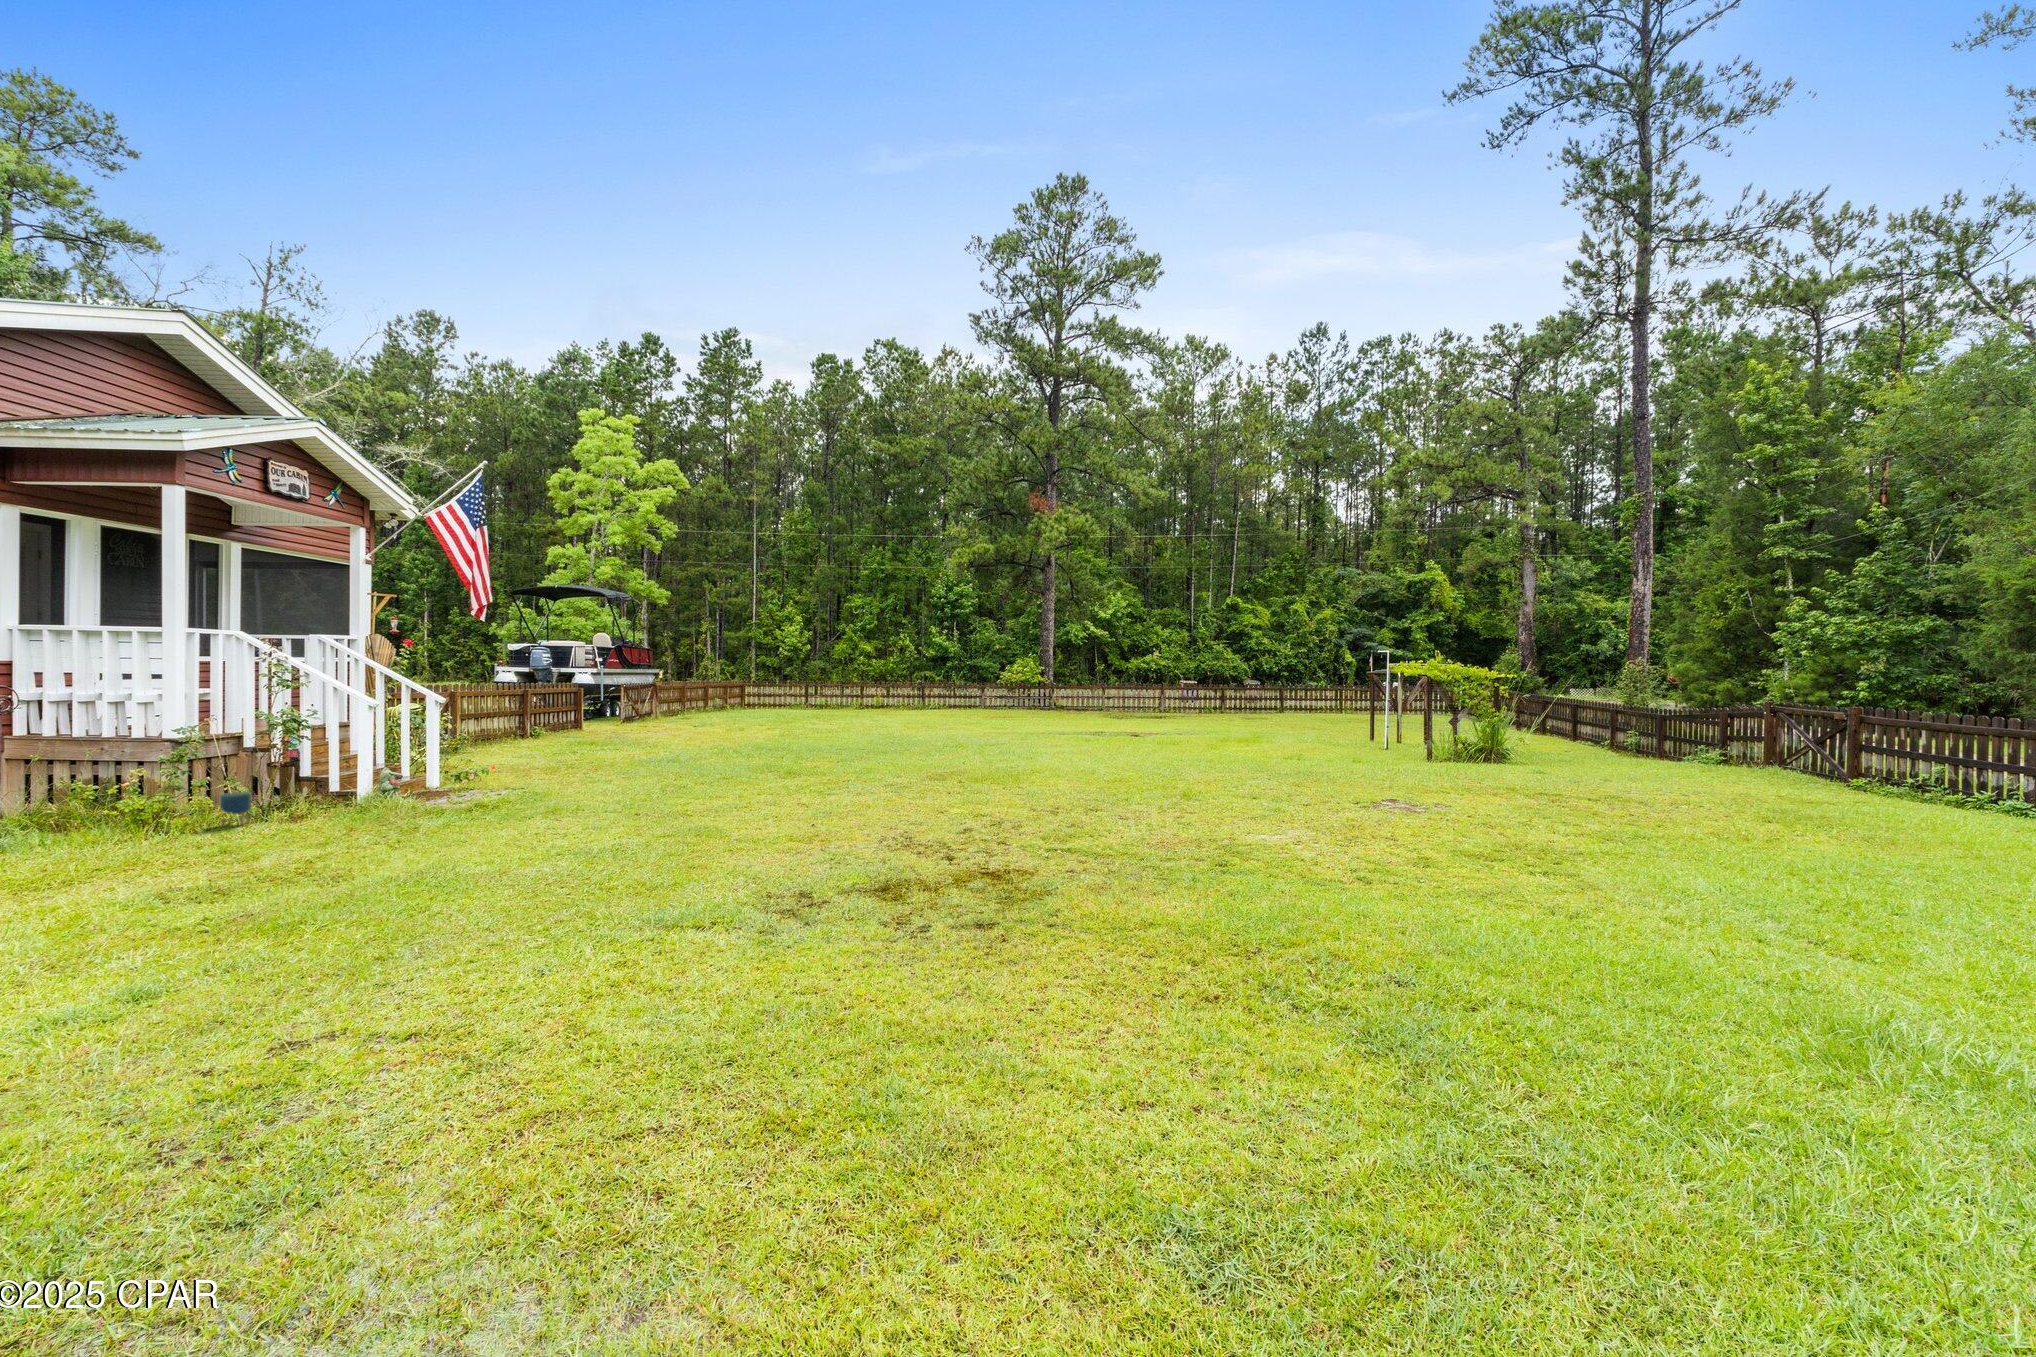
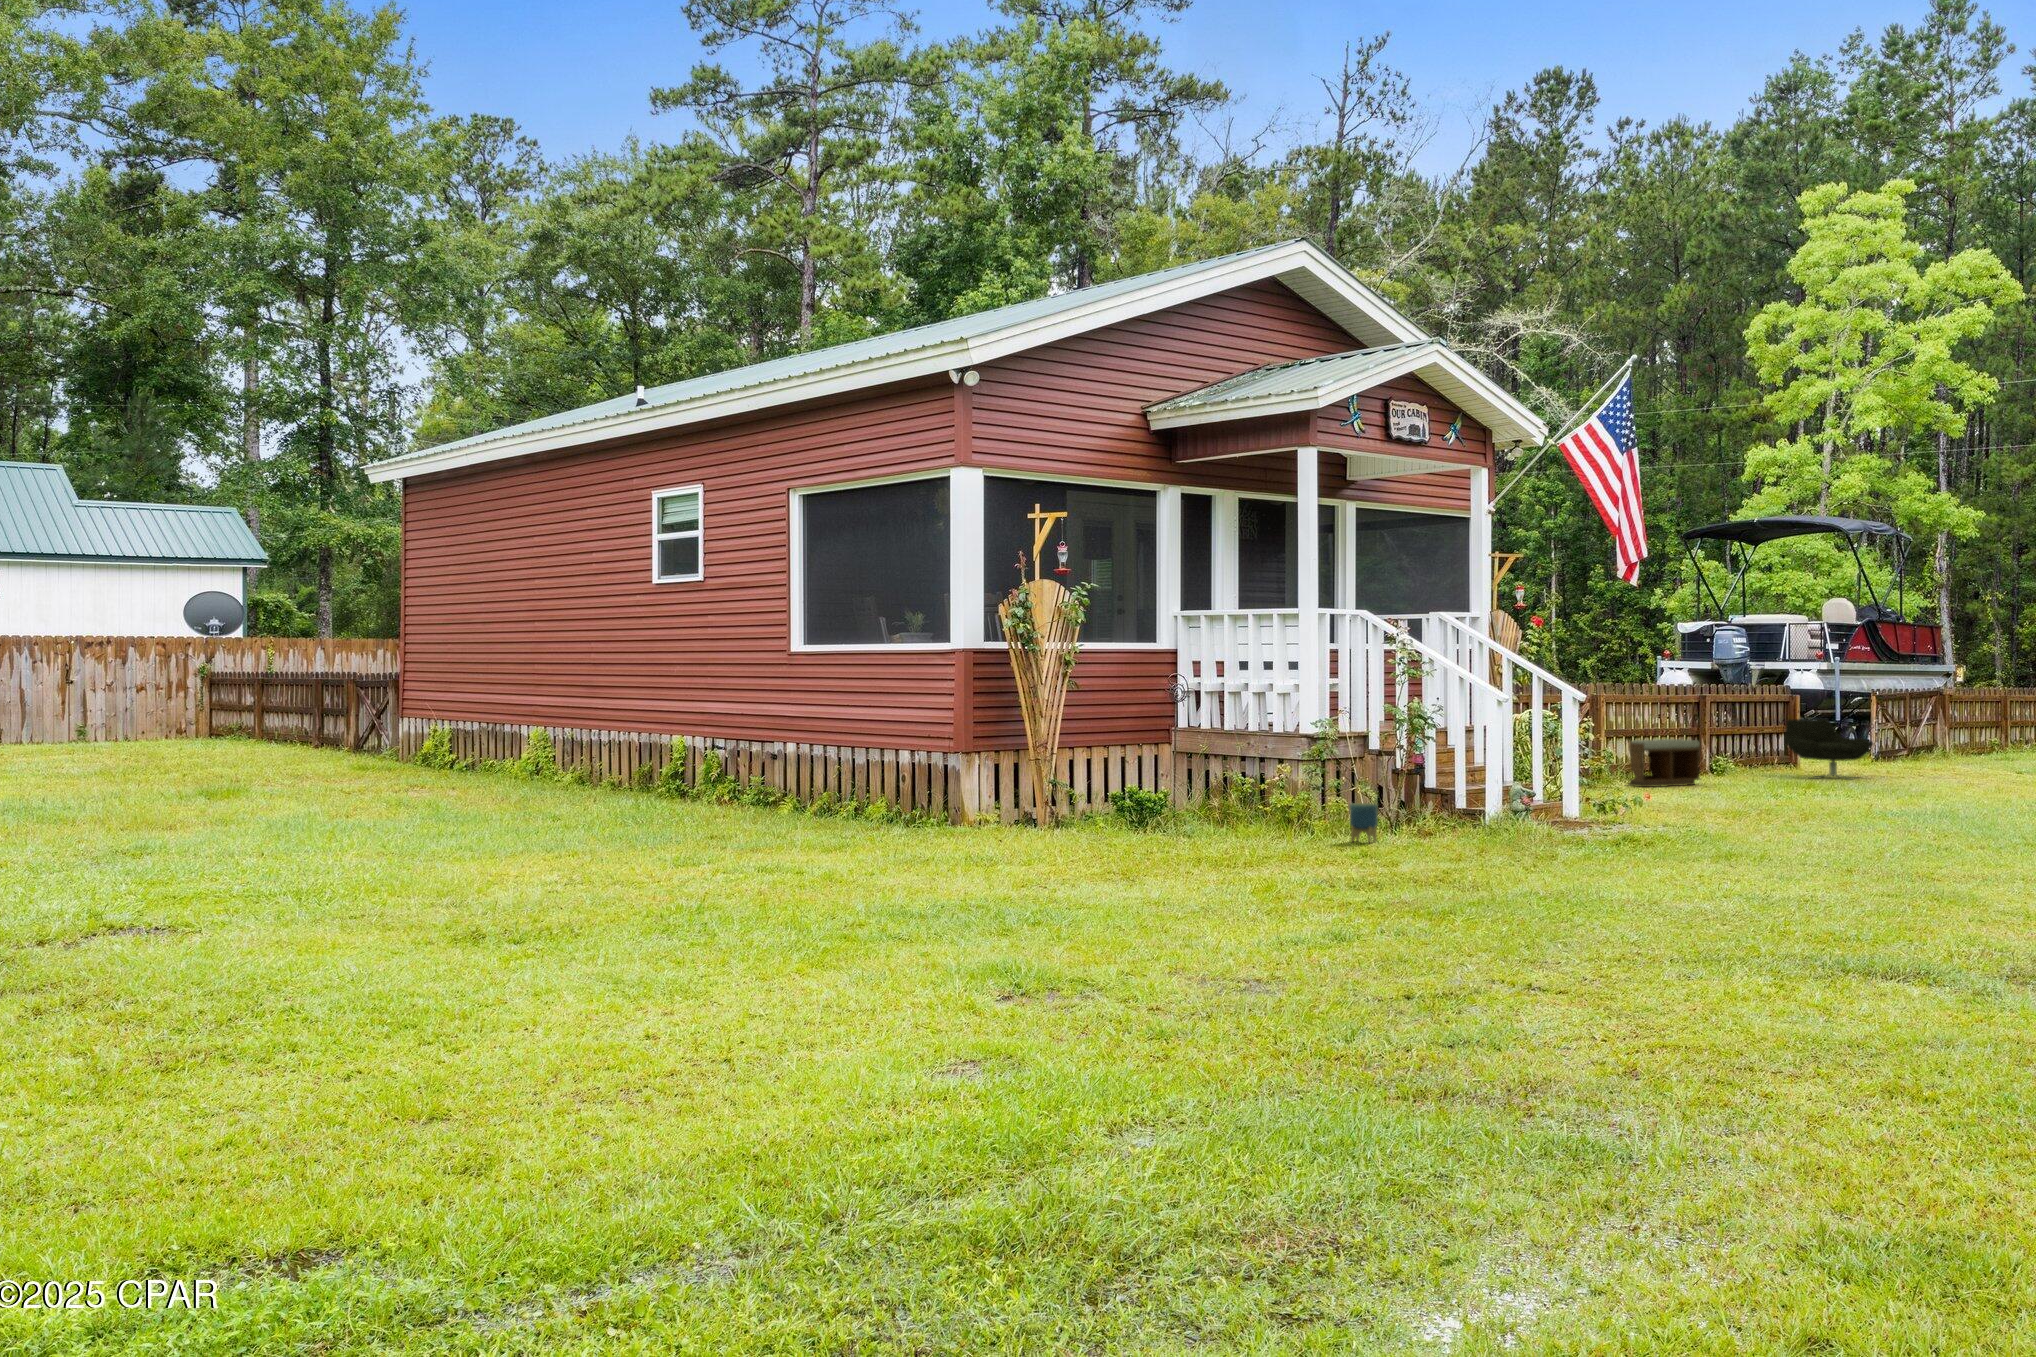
lounge chair: none [576,700,625,734] -> present [1785,719,1873,779]
bench: none [469,716,525,747] -> present [1625,739,1701,787]

